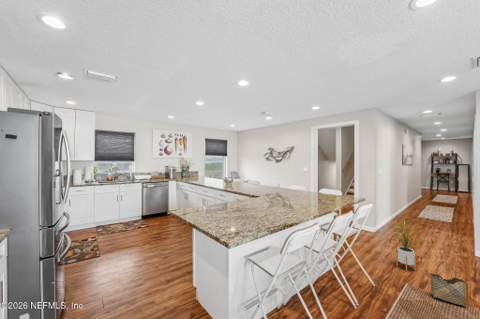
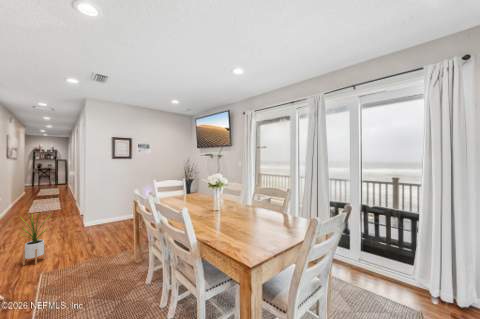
woven basket: present [430,262,466,306] -> none [65,235,90,269]

